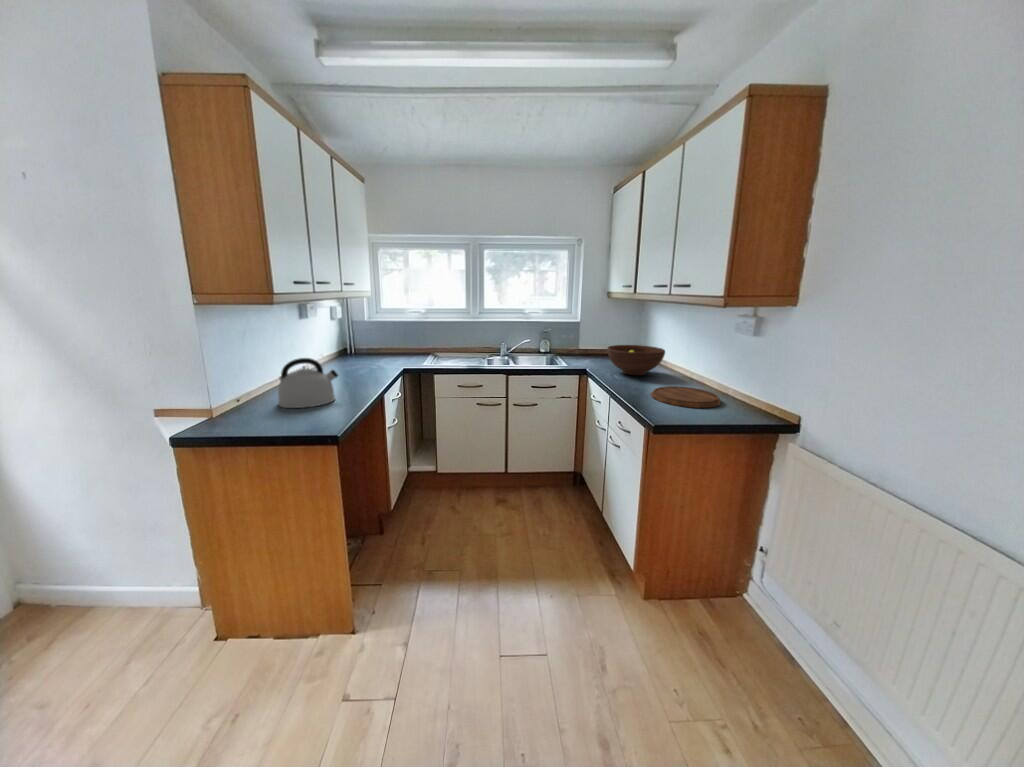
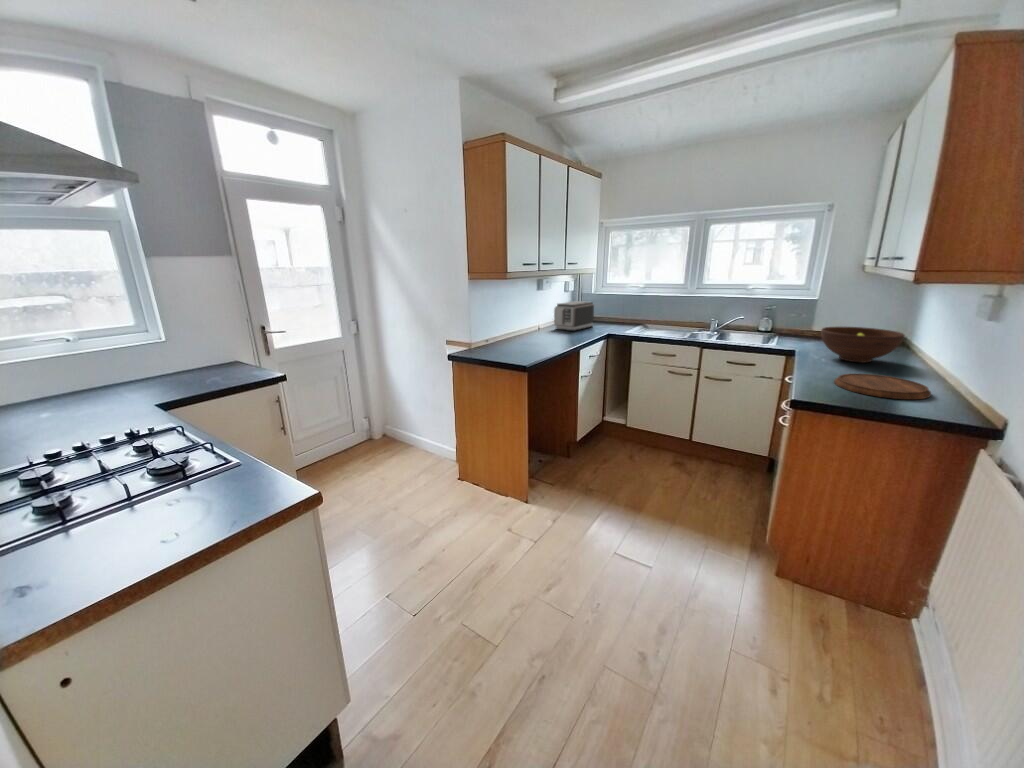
toaster: none [327,331,377,370] -> present [554,301,594,331]
kettle: present [278,358,338,408] -> none [509,316,547,349]

